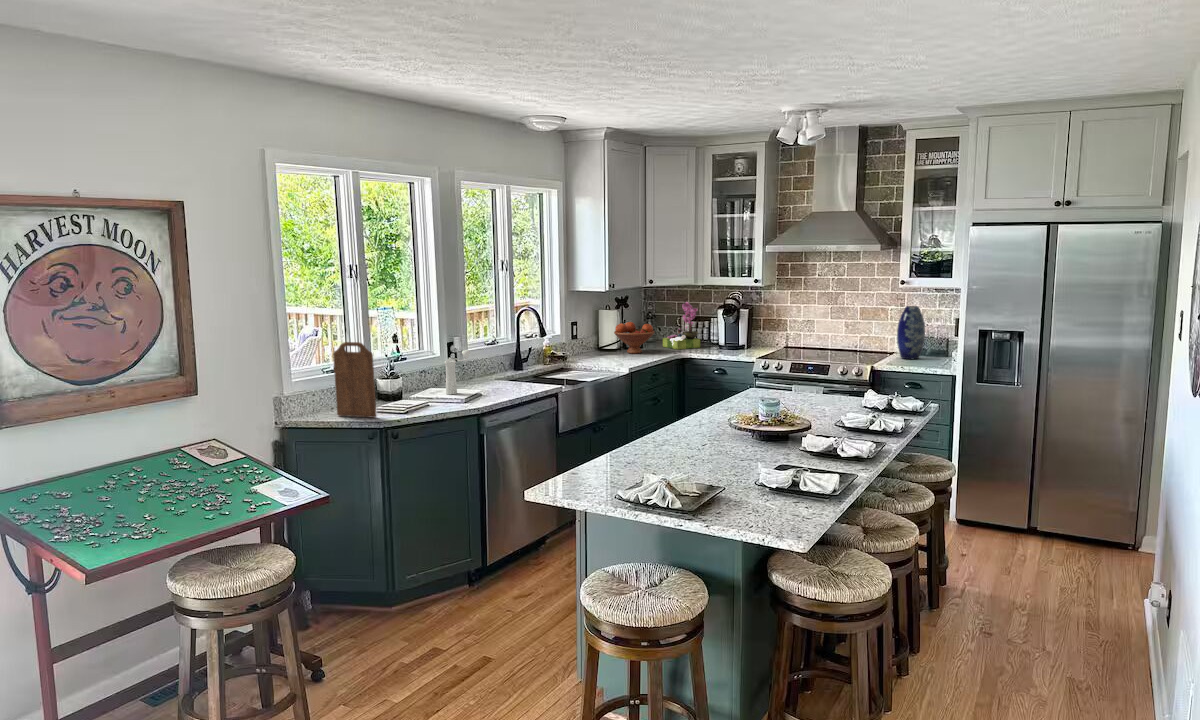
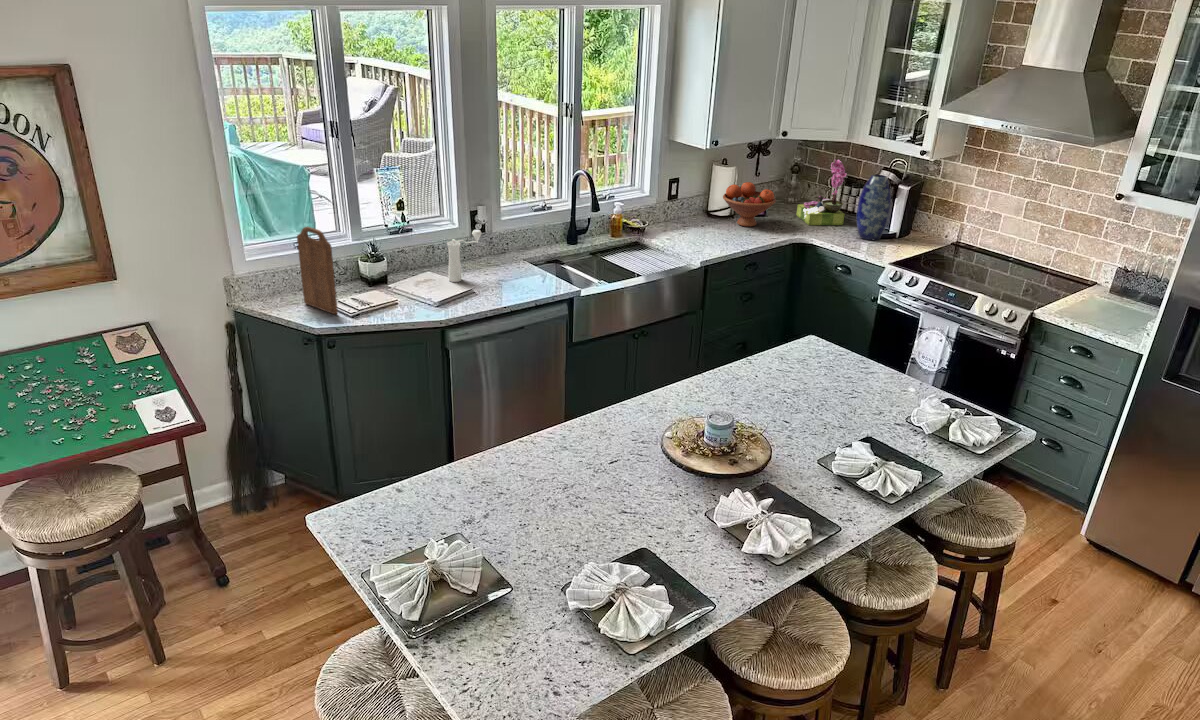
vase: present [897,306,925,359] -> present [856,175,892,240]

